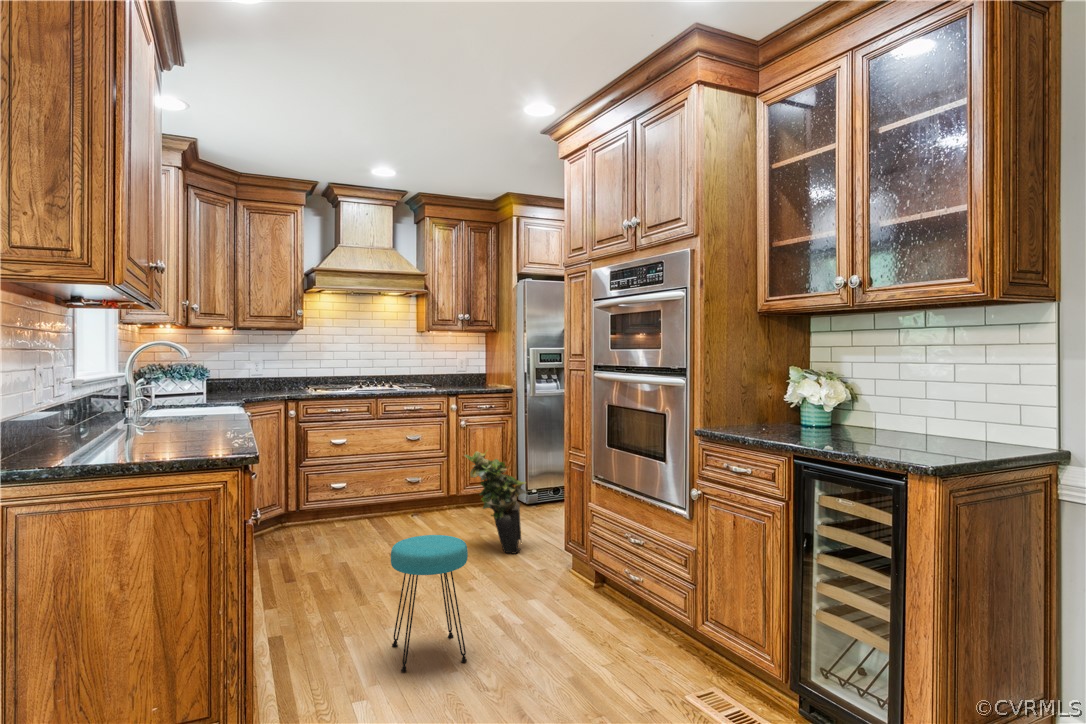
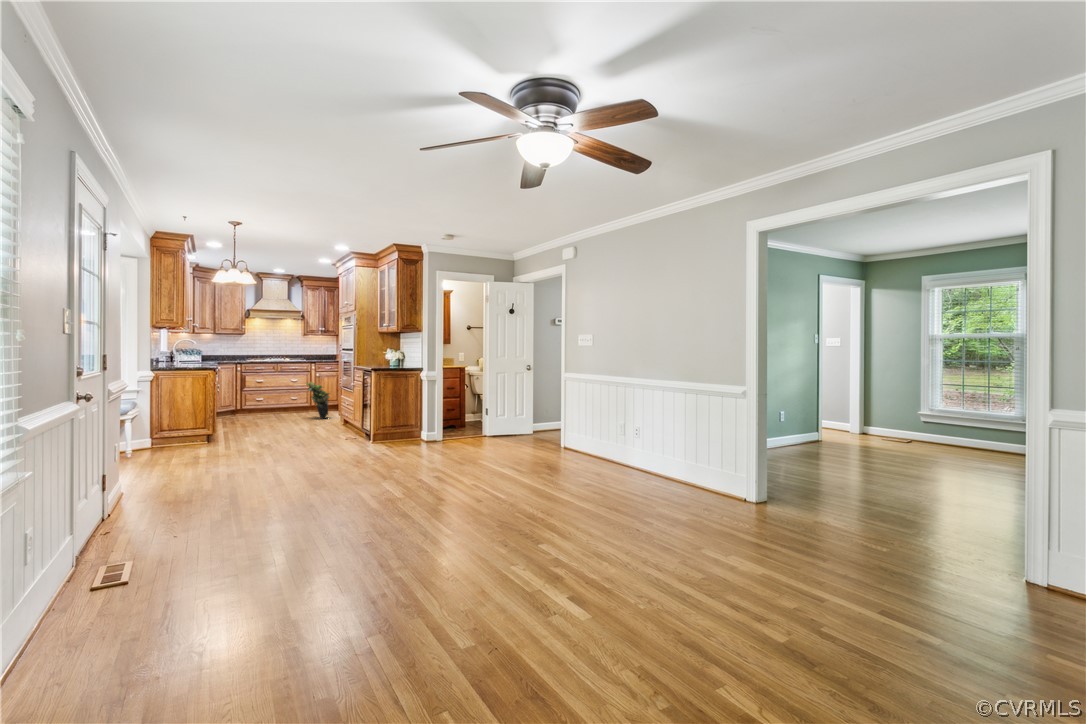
stool: present [391,535,468,671] -> none [260,400,285,435]

